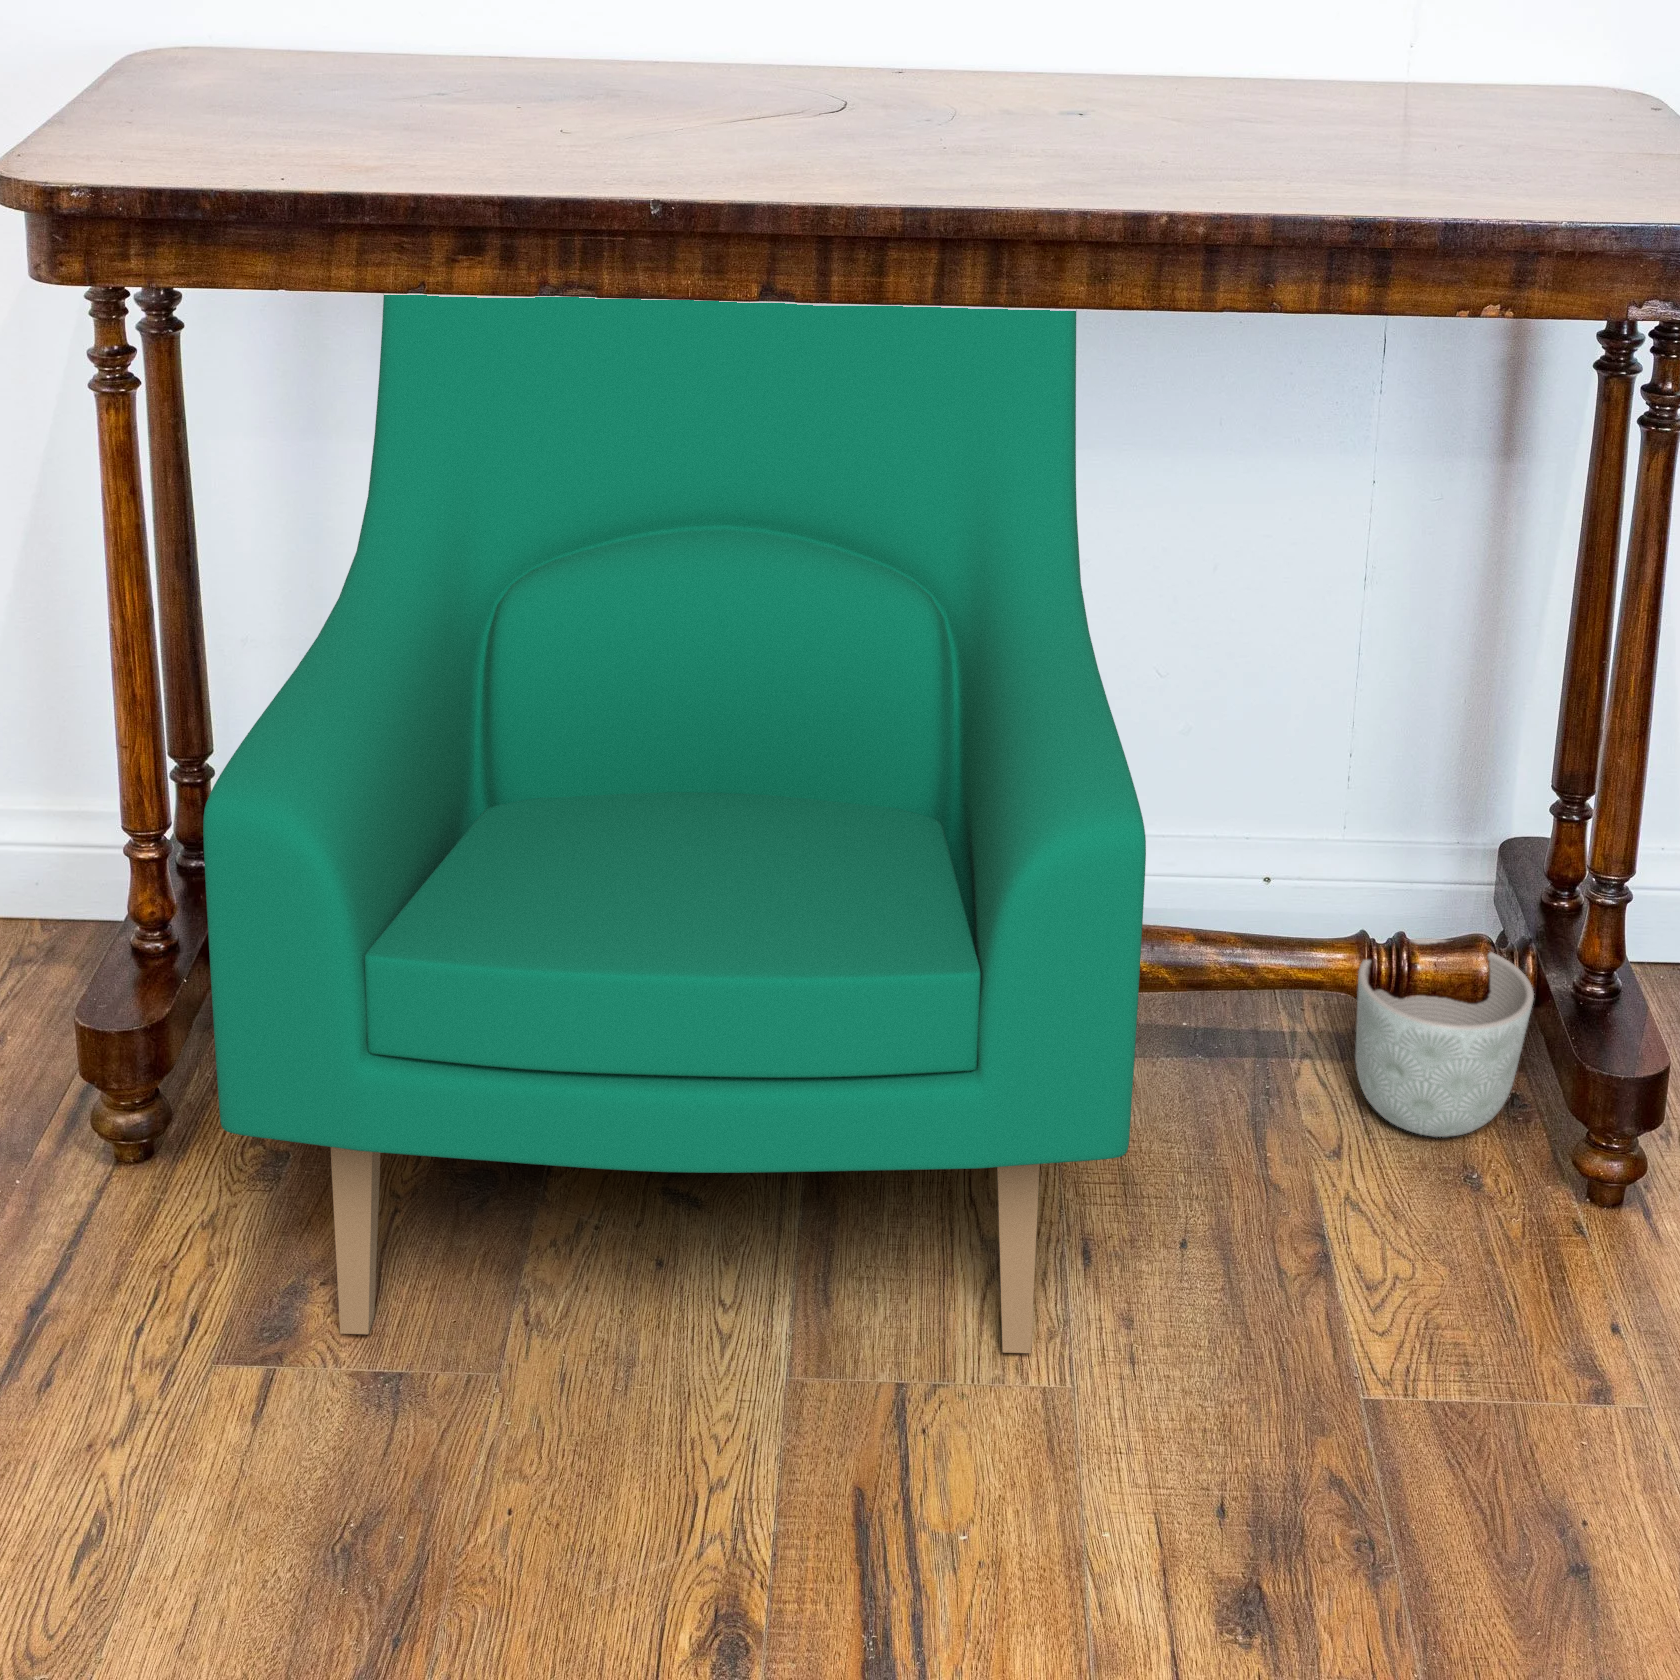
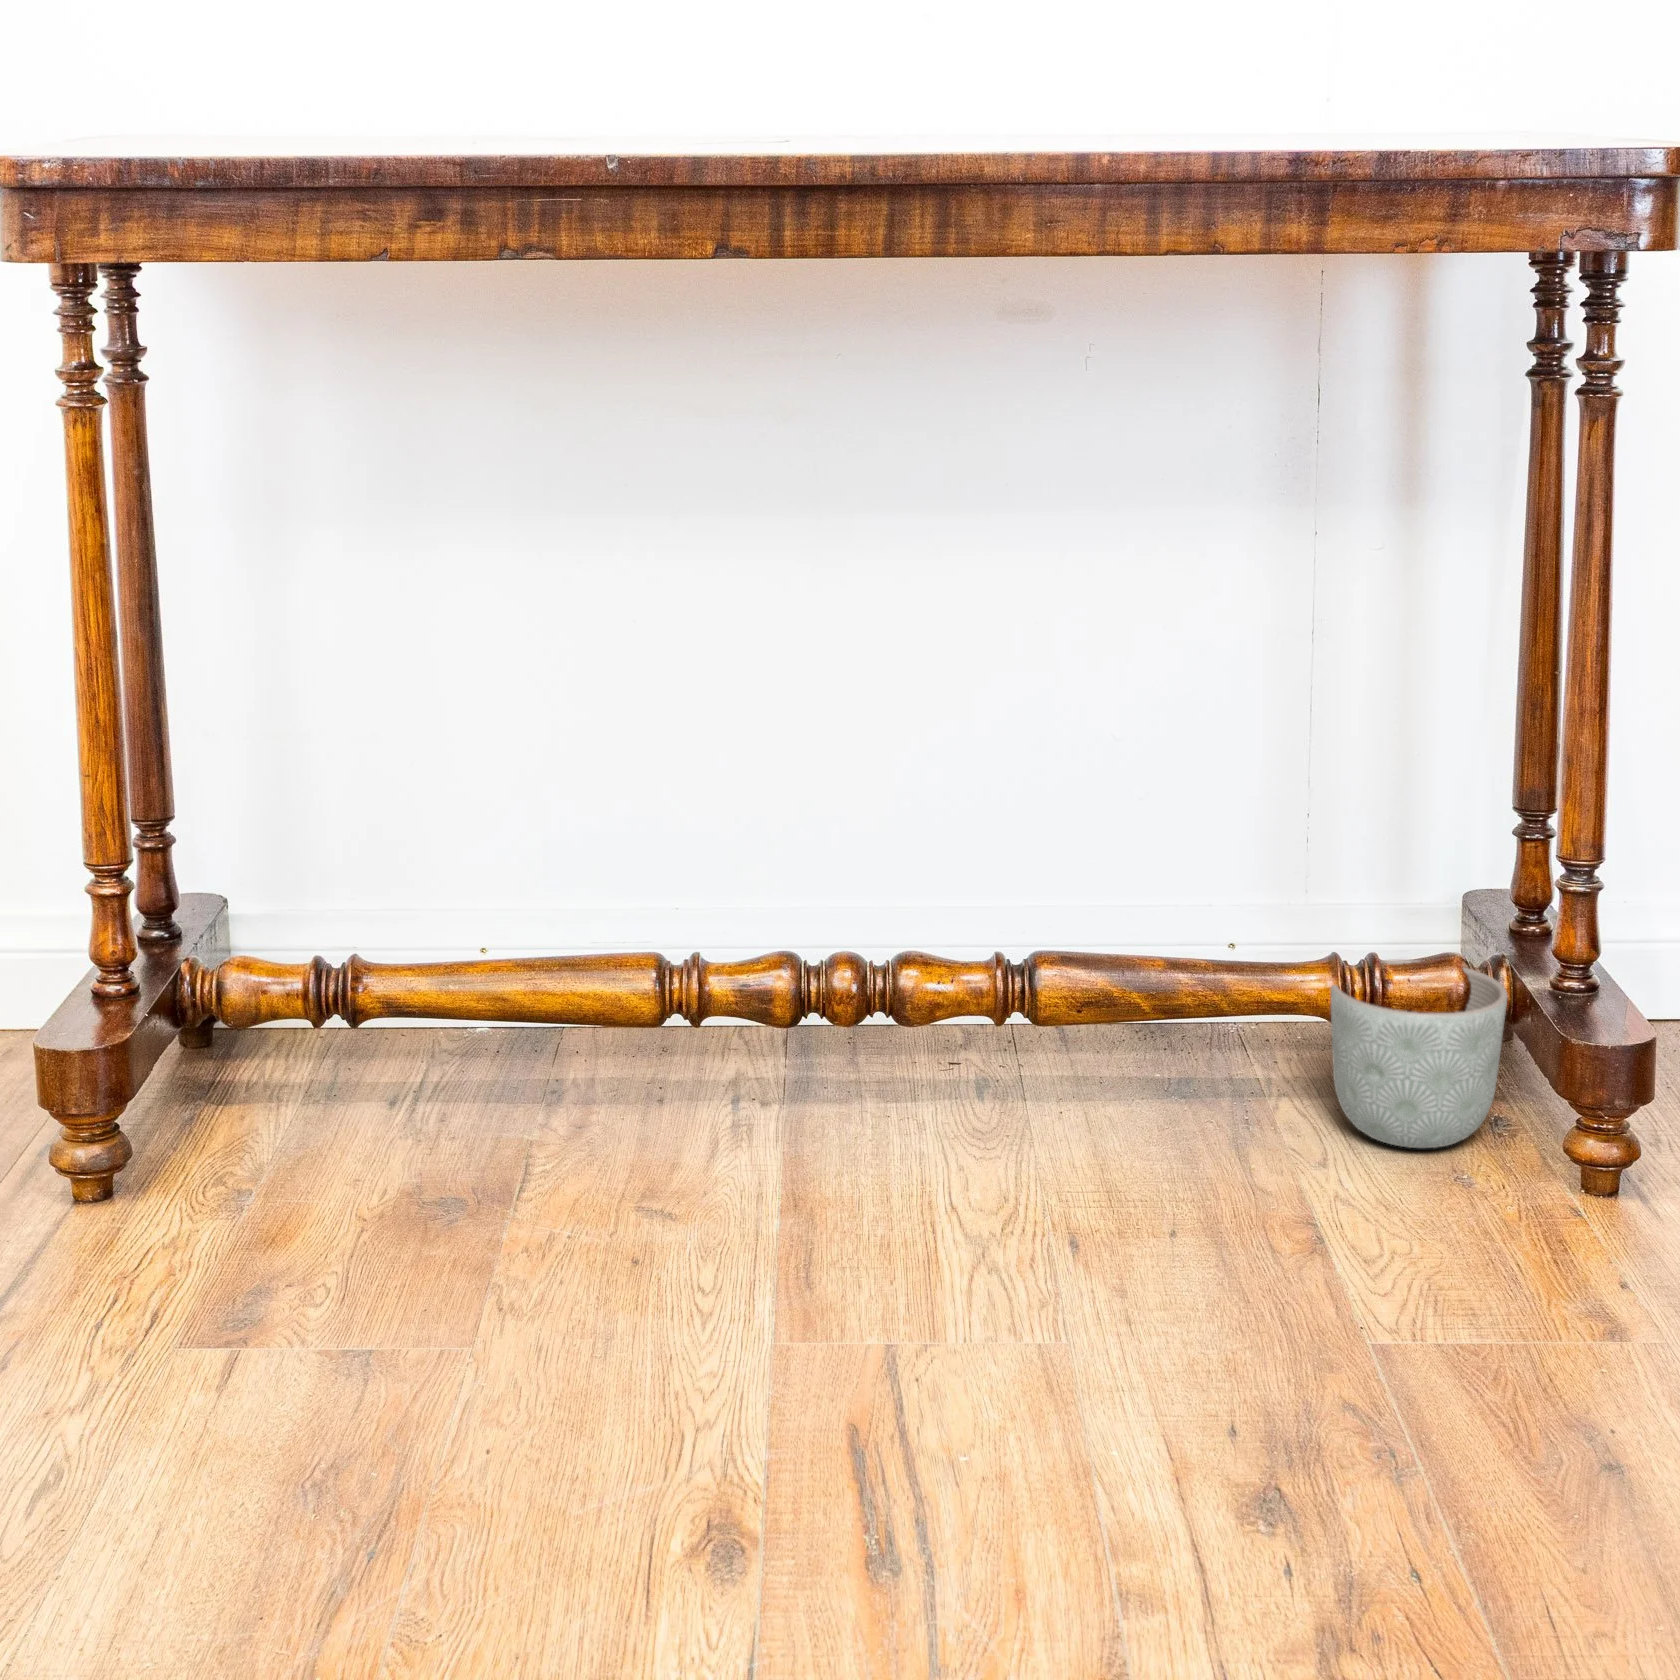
armchair: present [203,295,1146,1353] -> none [184,266,1114,1320]

